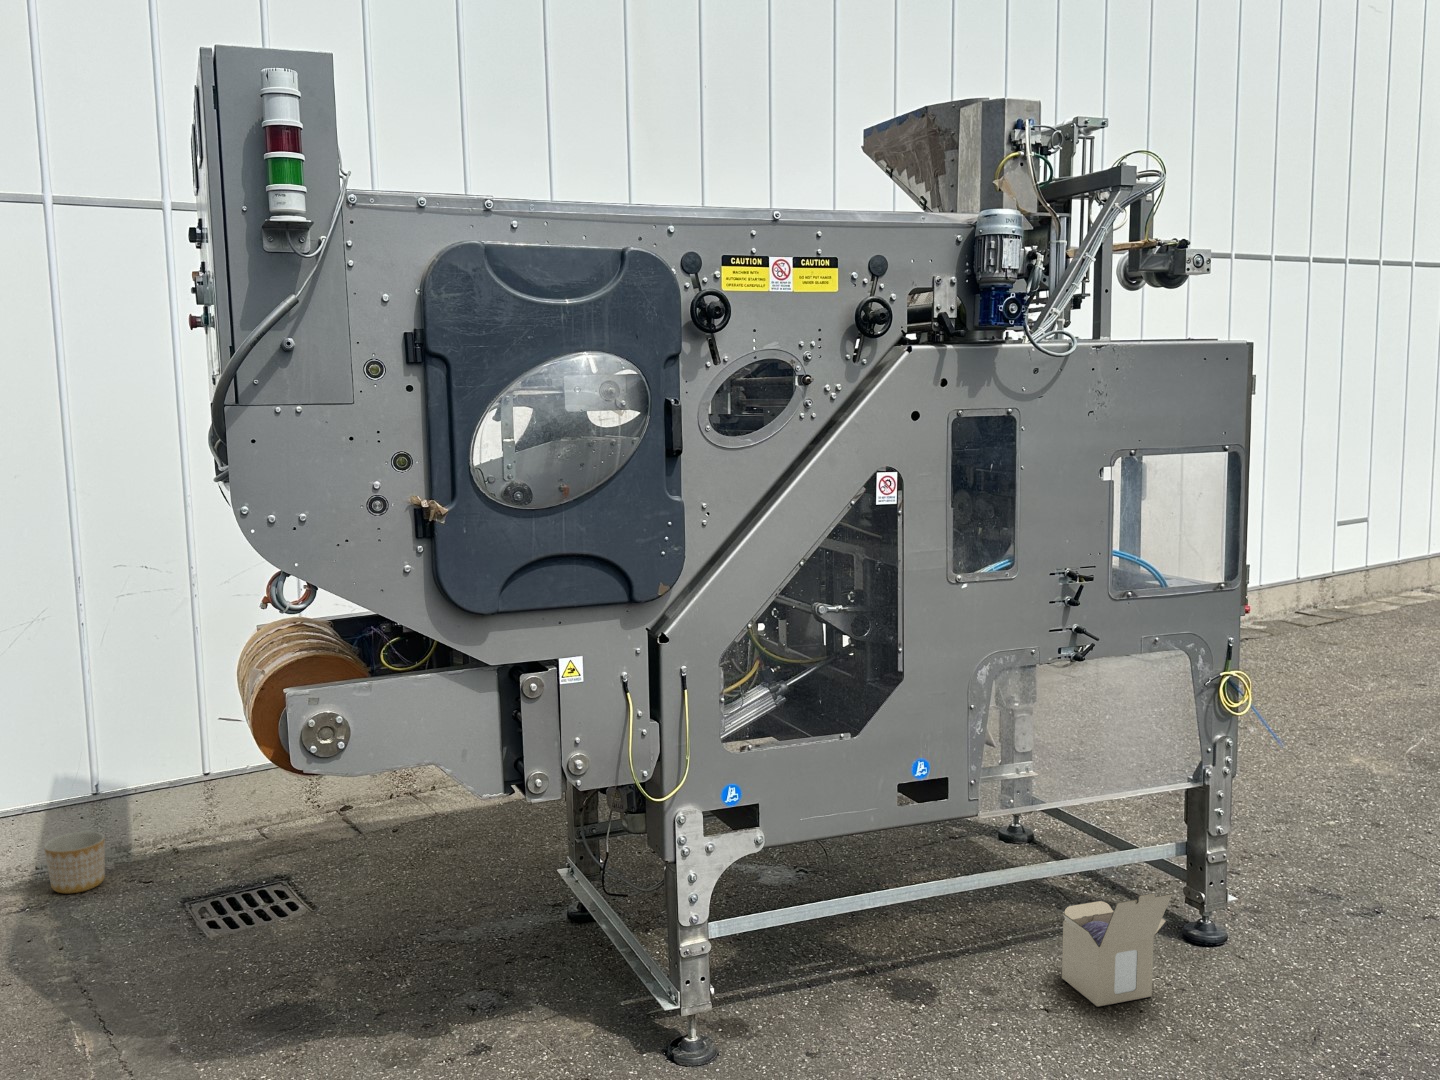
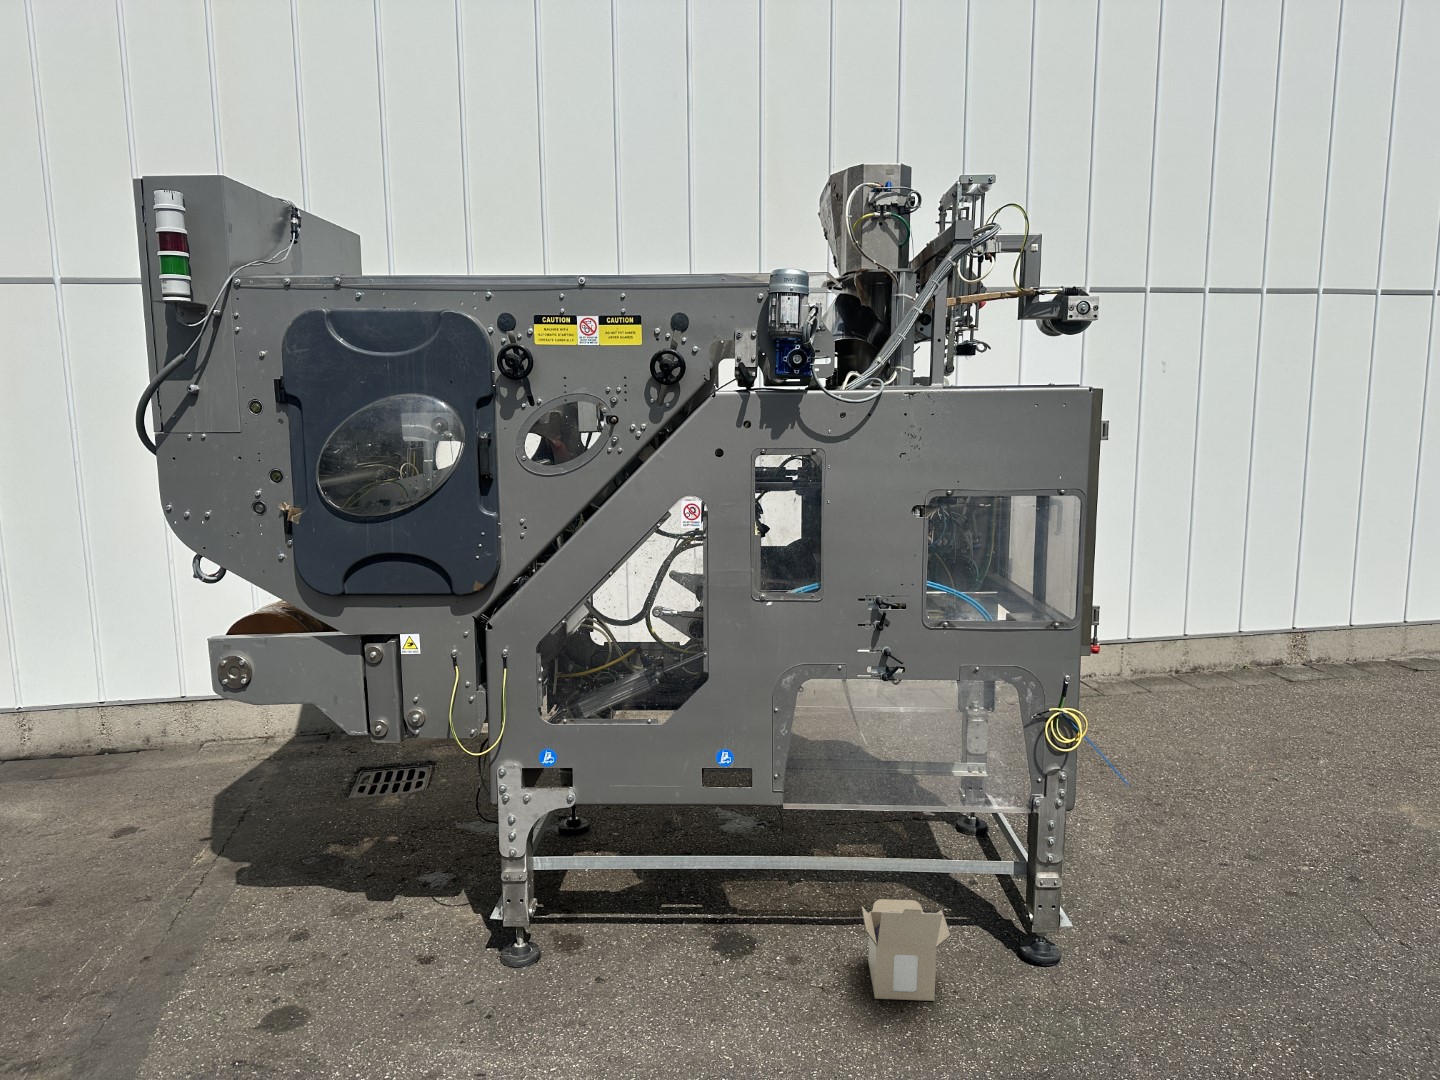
planter: present [44,831,105,894] -> none [284,704,322,744]

